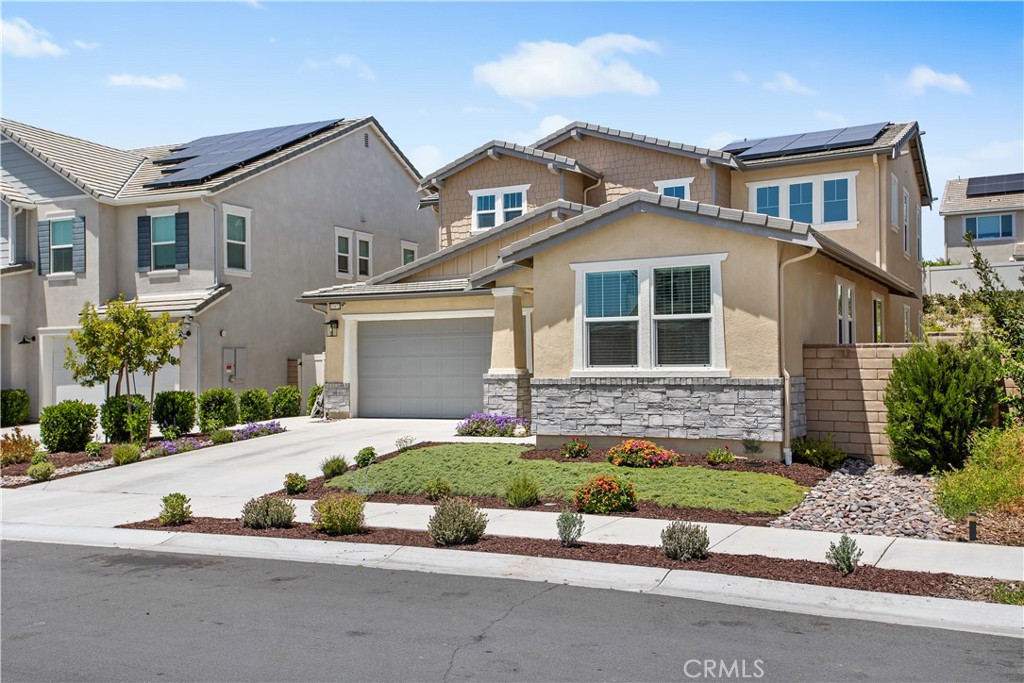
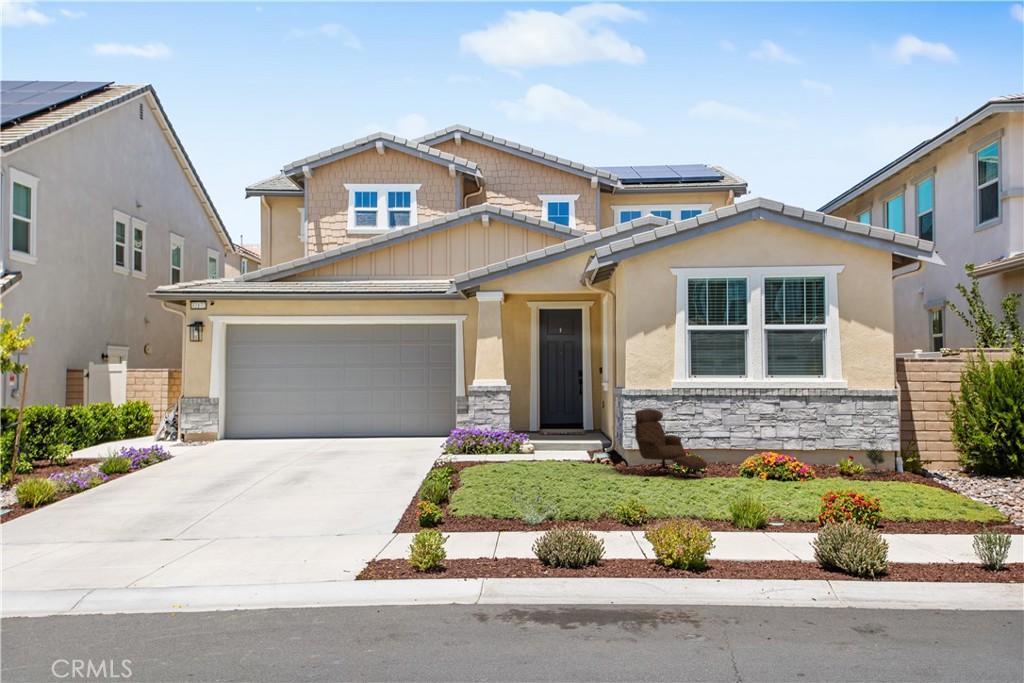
lounge chair: none [530,397,580,461] -> present [635,409,707,478]

